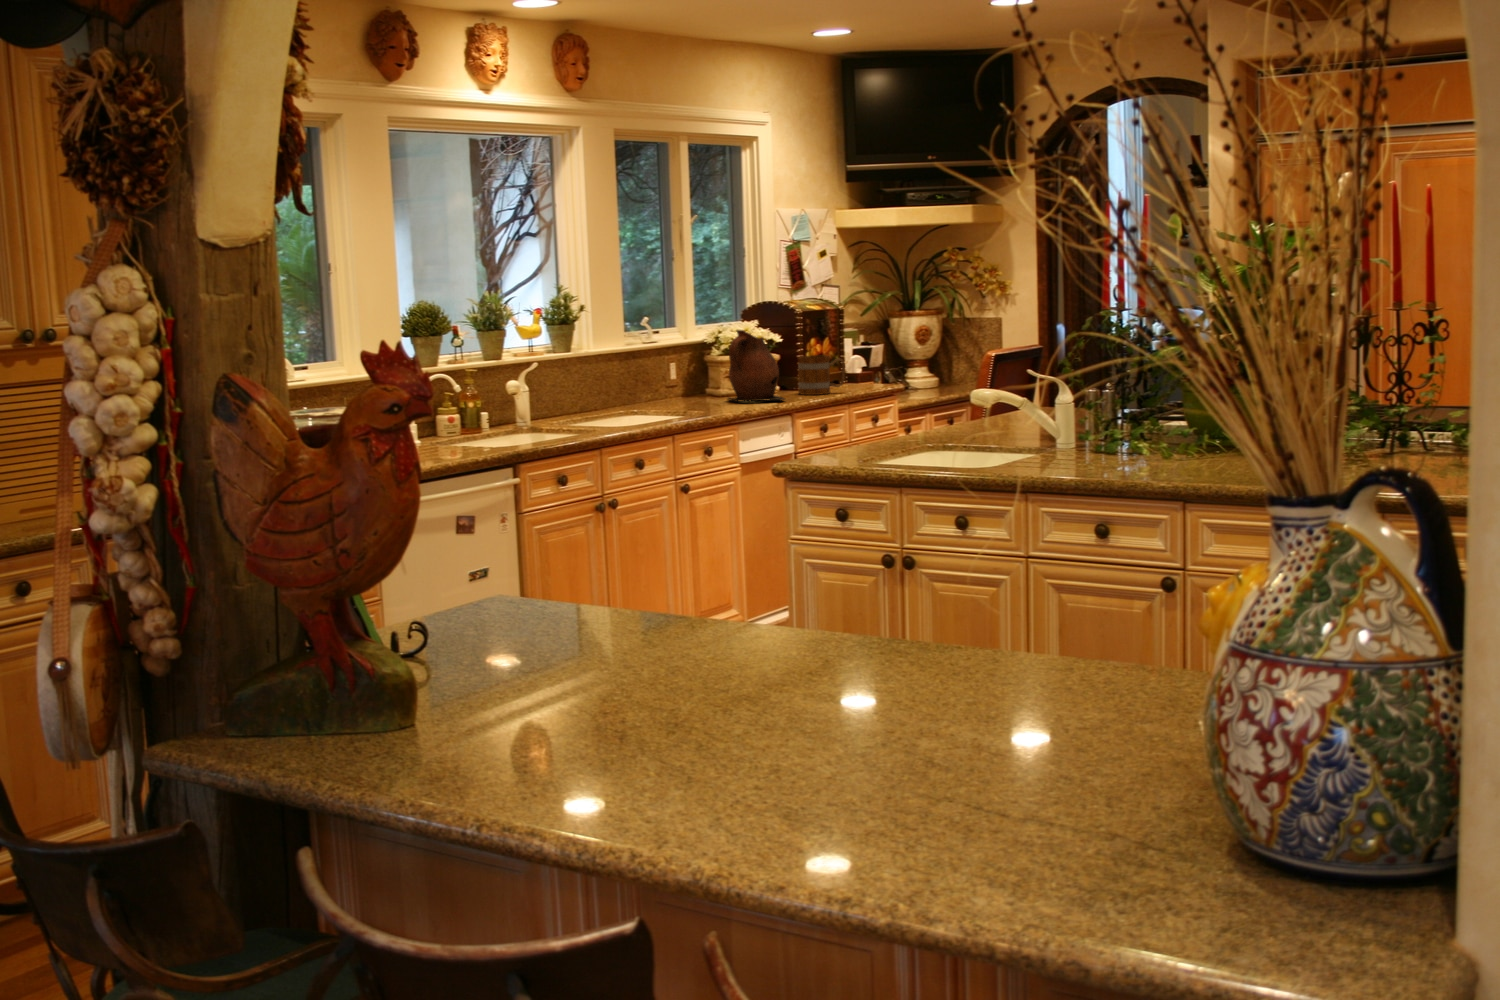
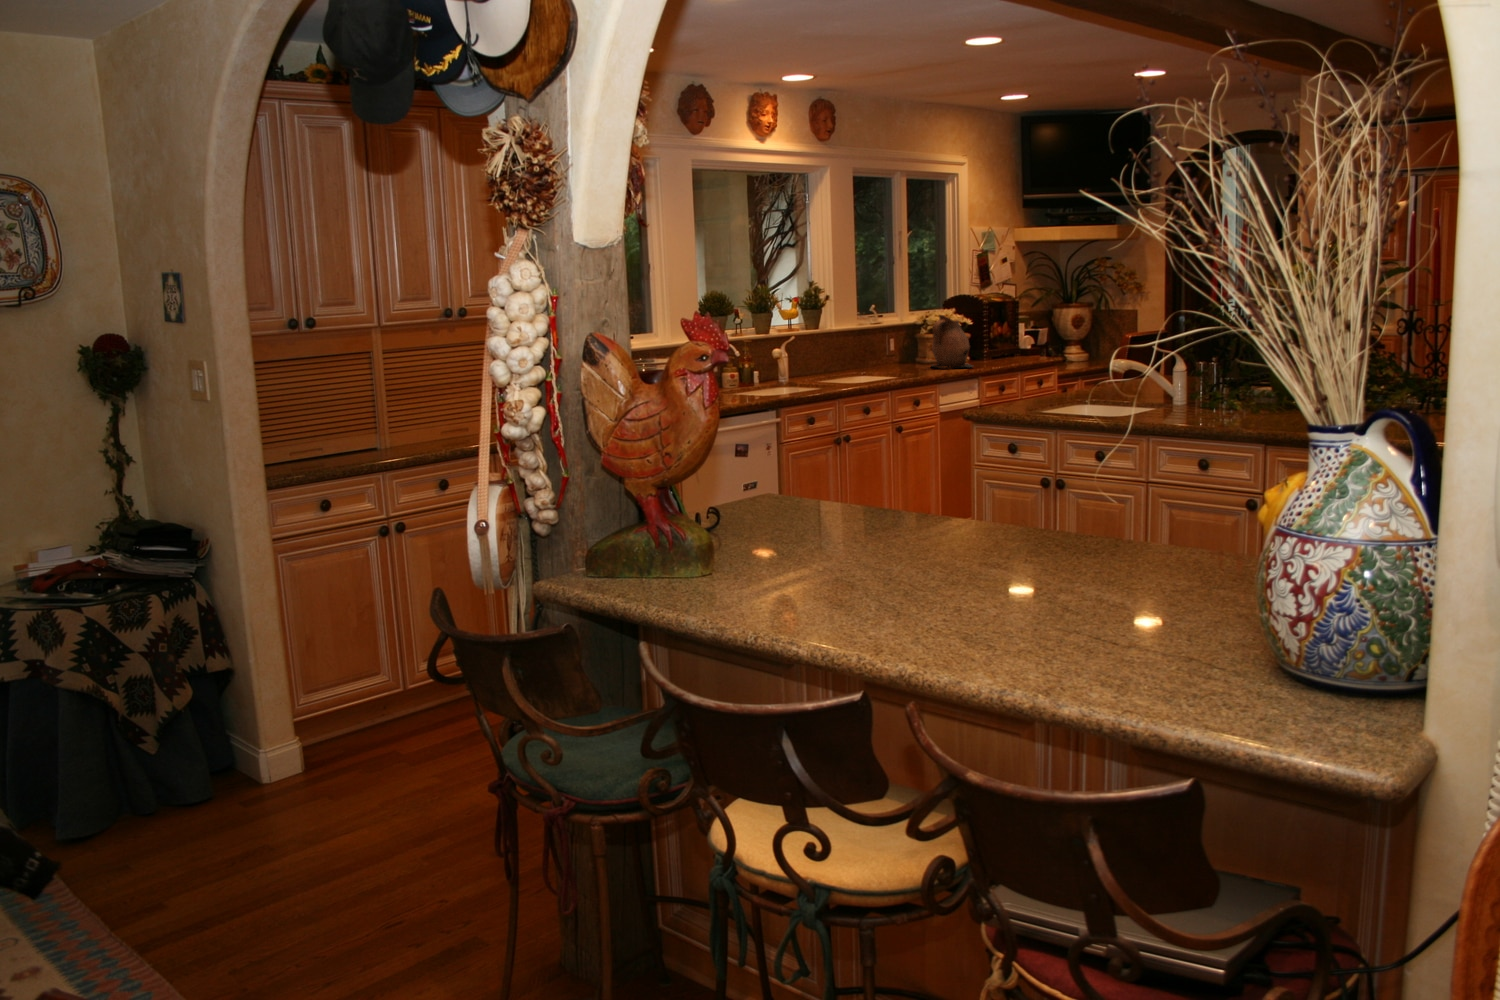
mug: present [798,356,845,395] -> none [983,334,1019,363]

